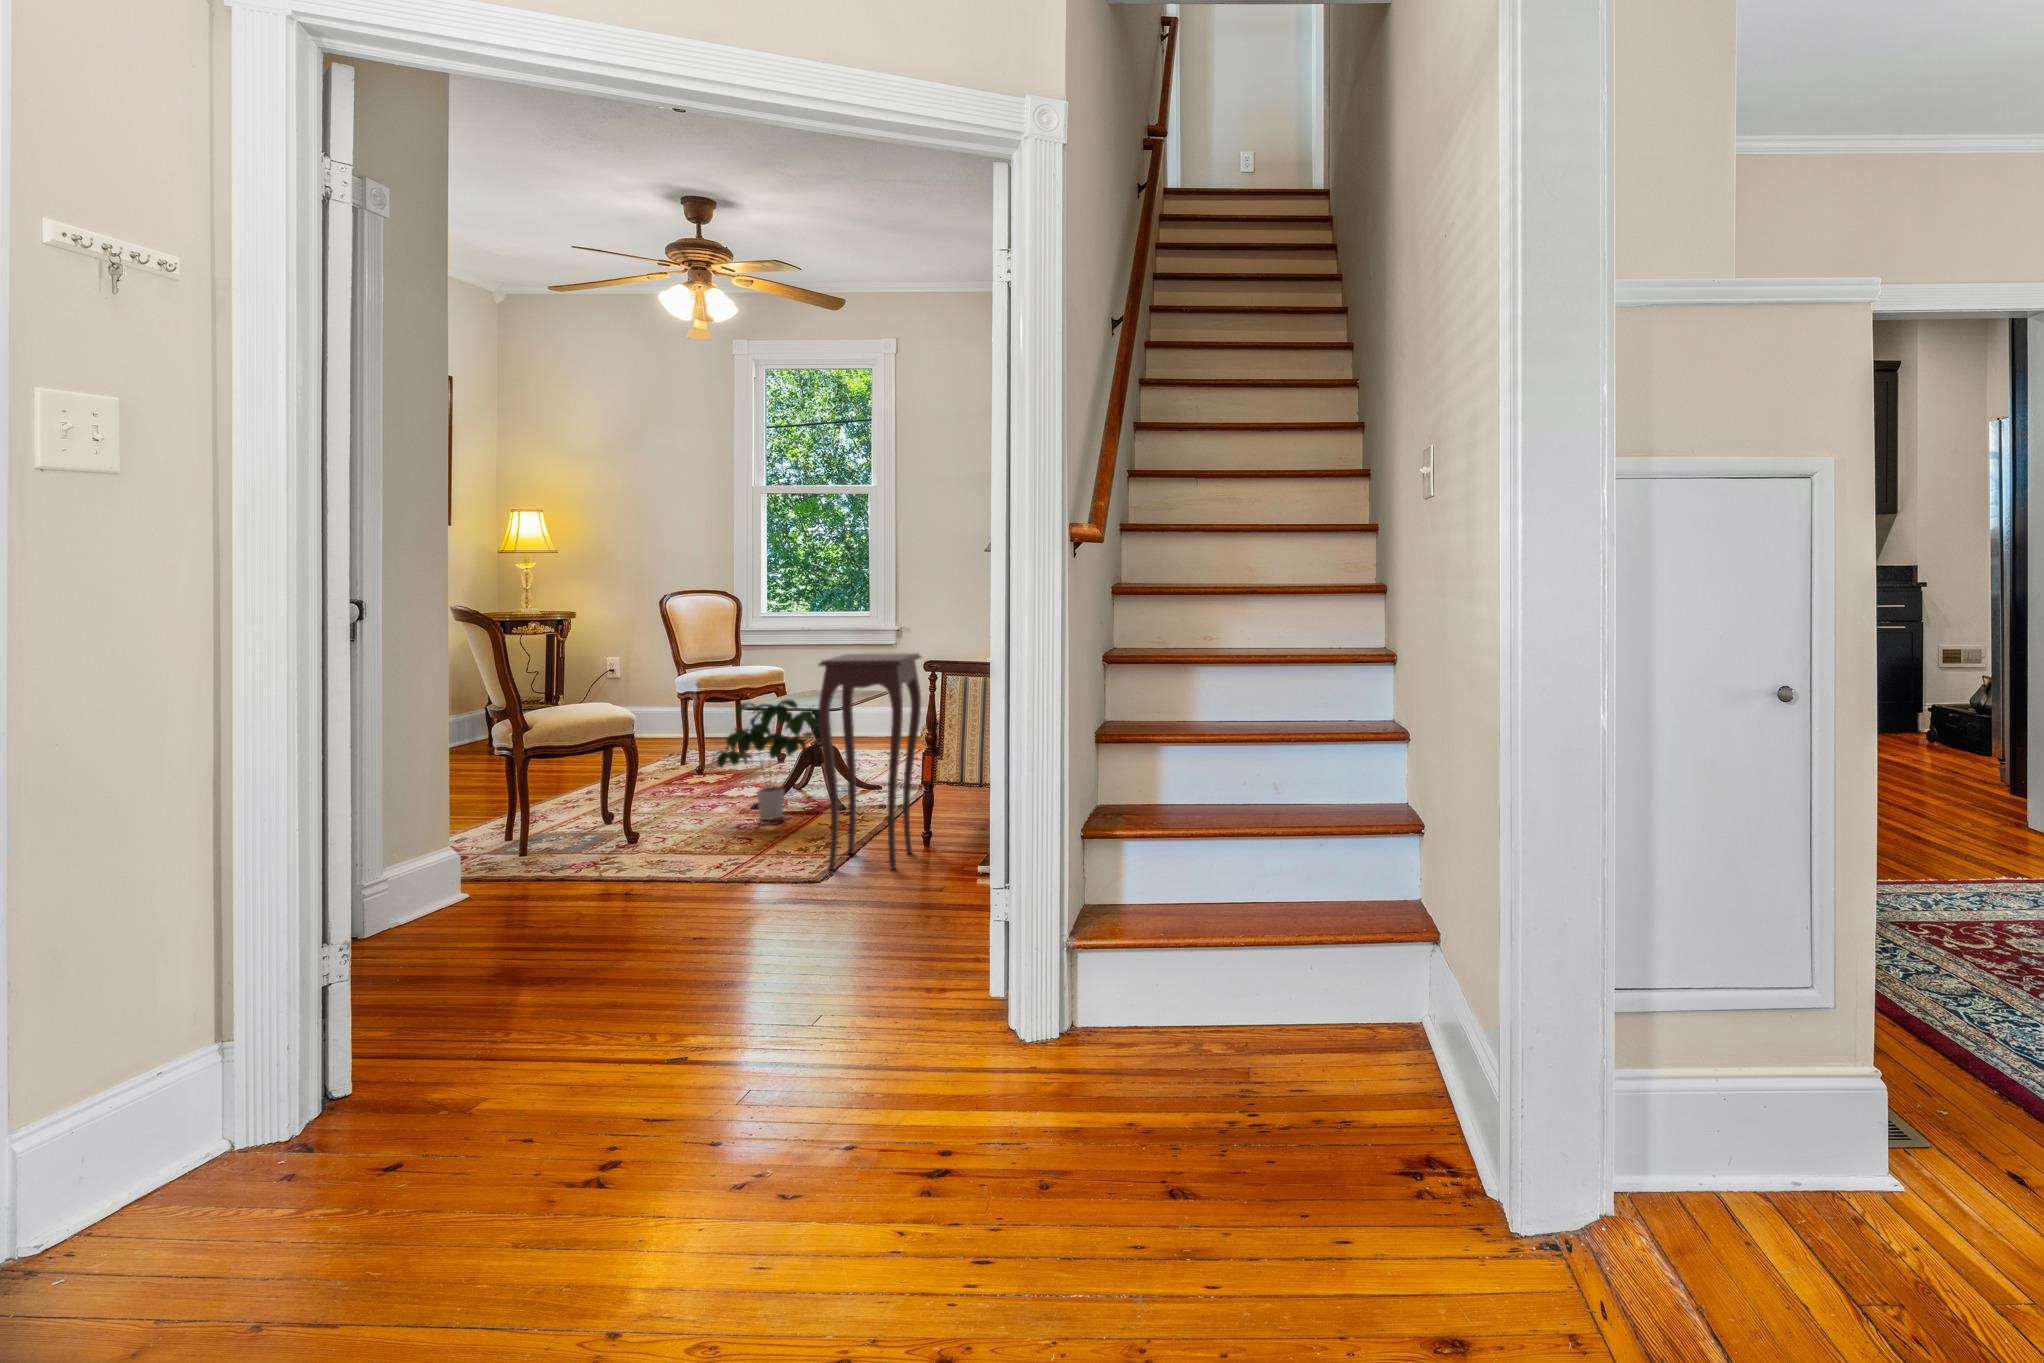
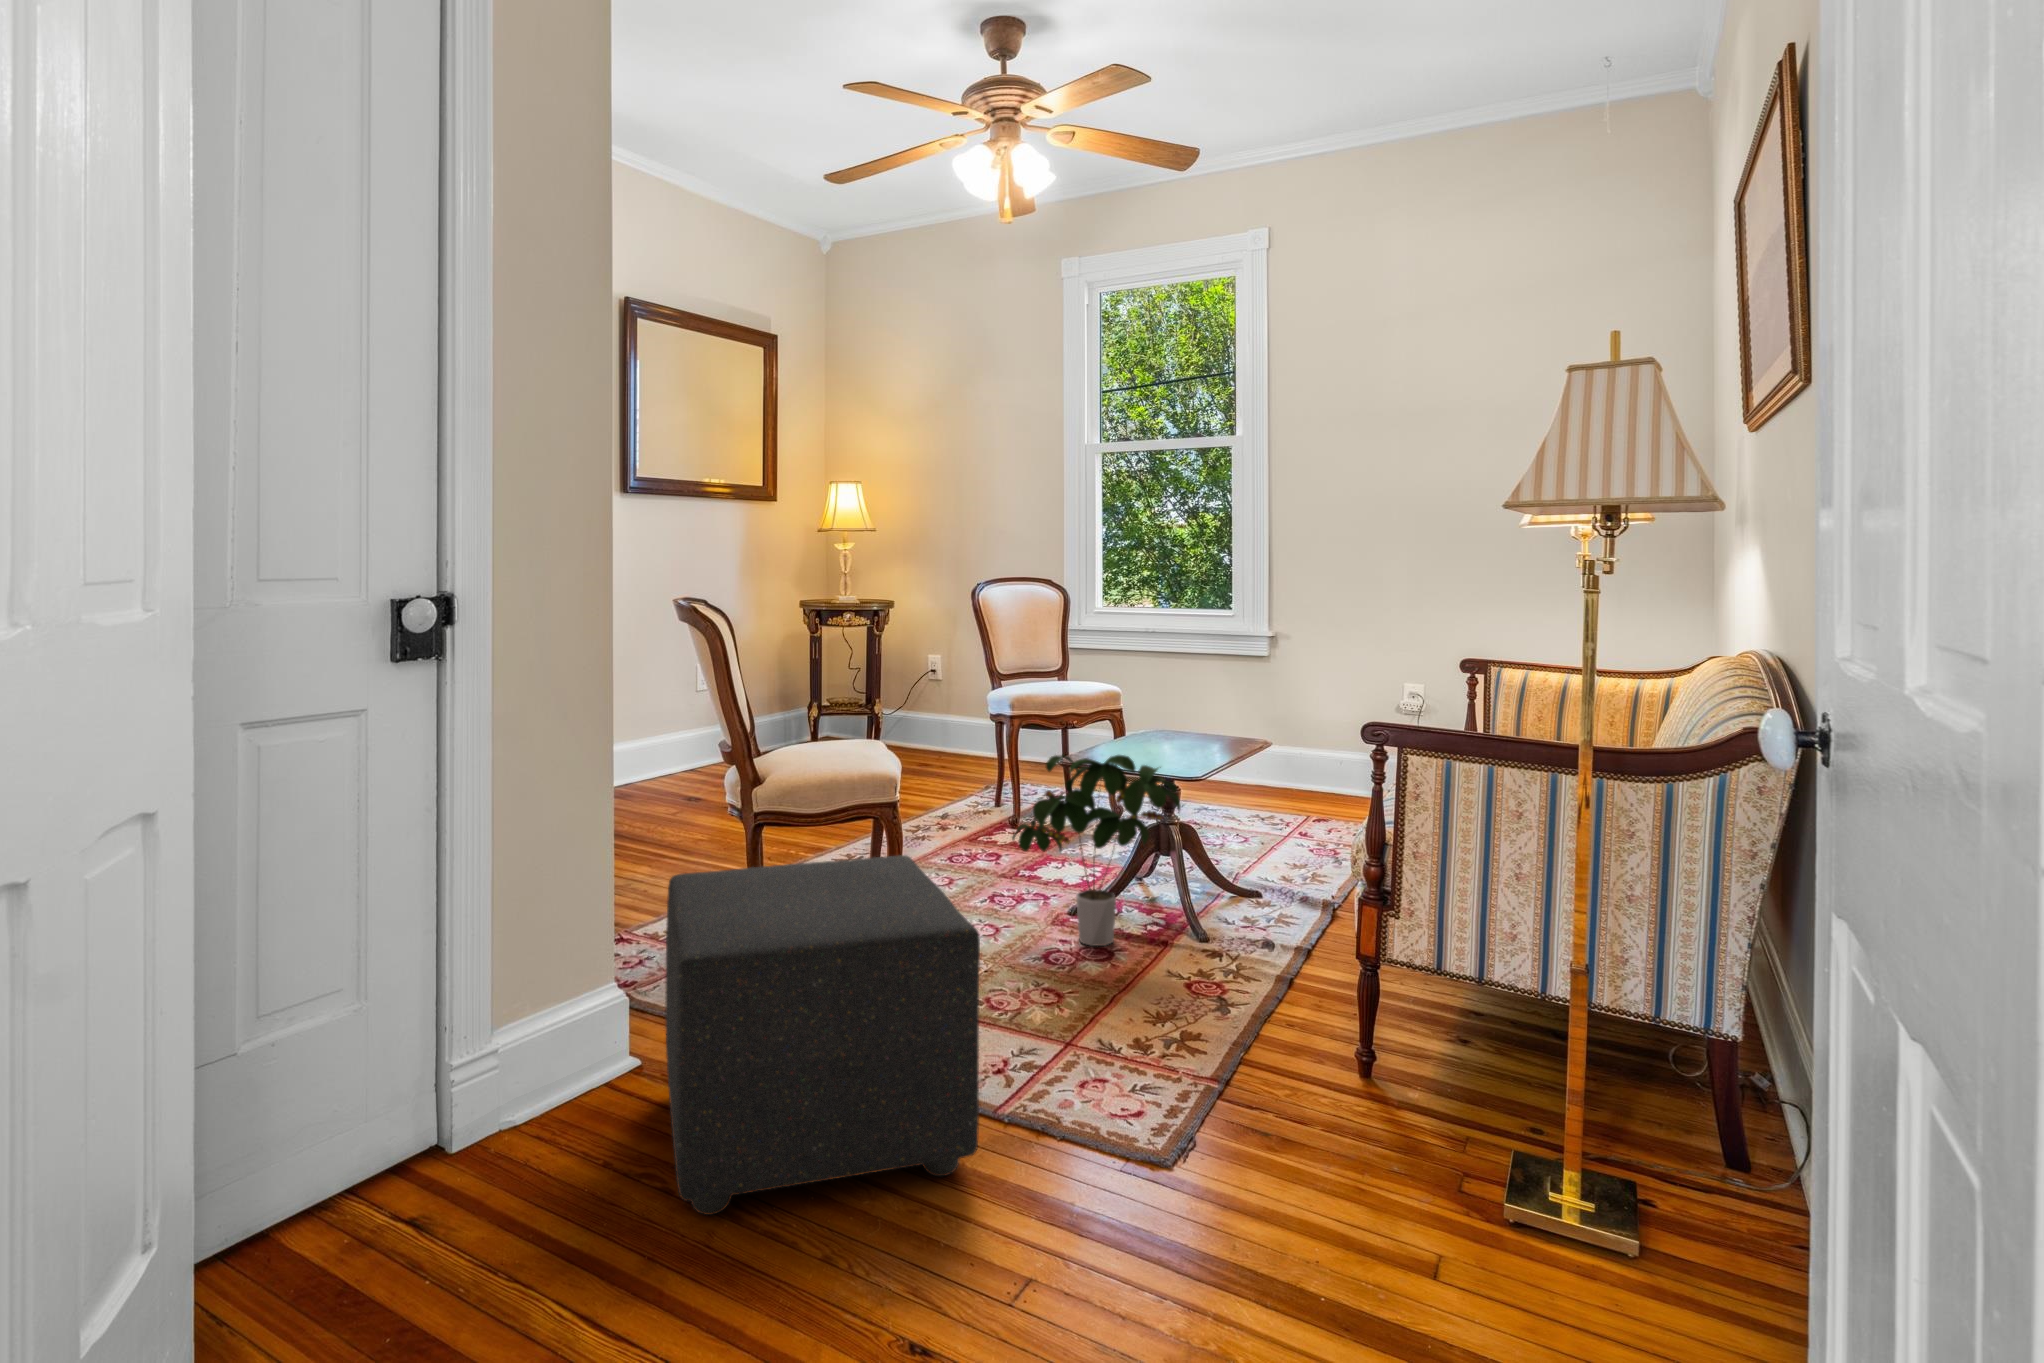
side table: present [818,653,921,870] -> none [1168,702,1361,1159]
ottoman: none [501,753,716,930] -> present [665,855,980,1215]

